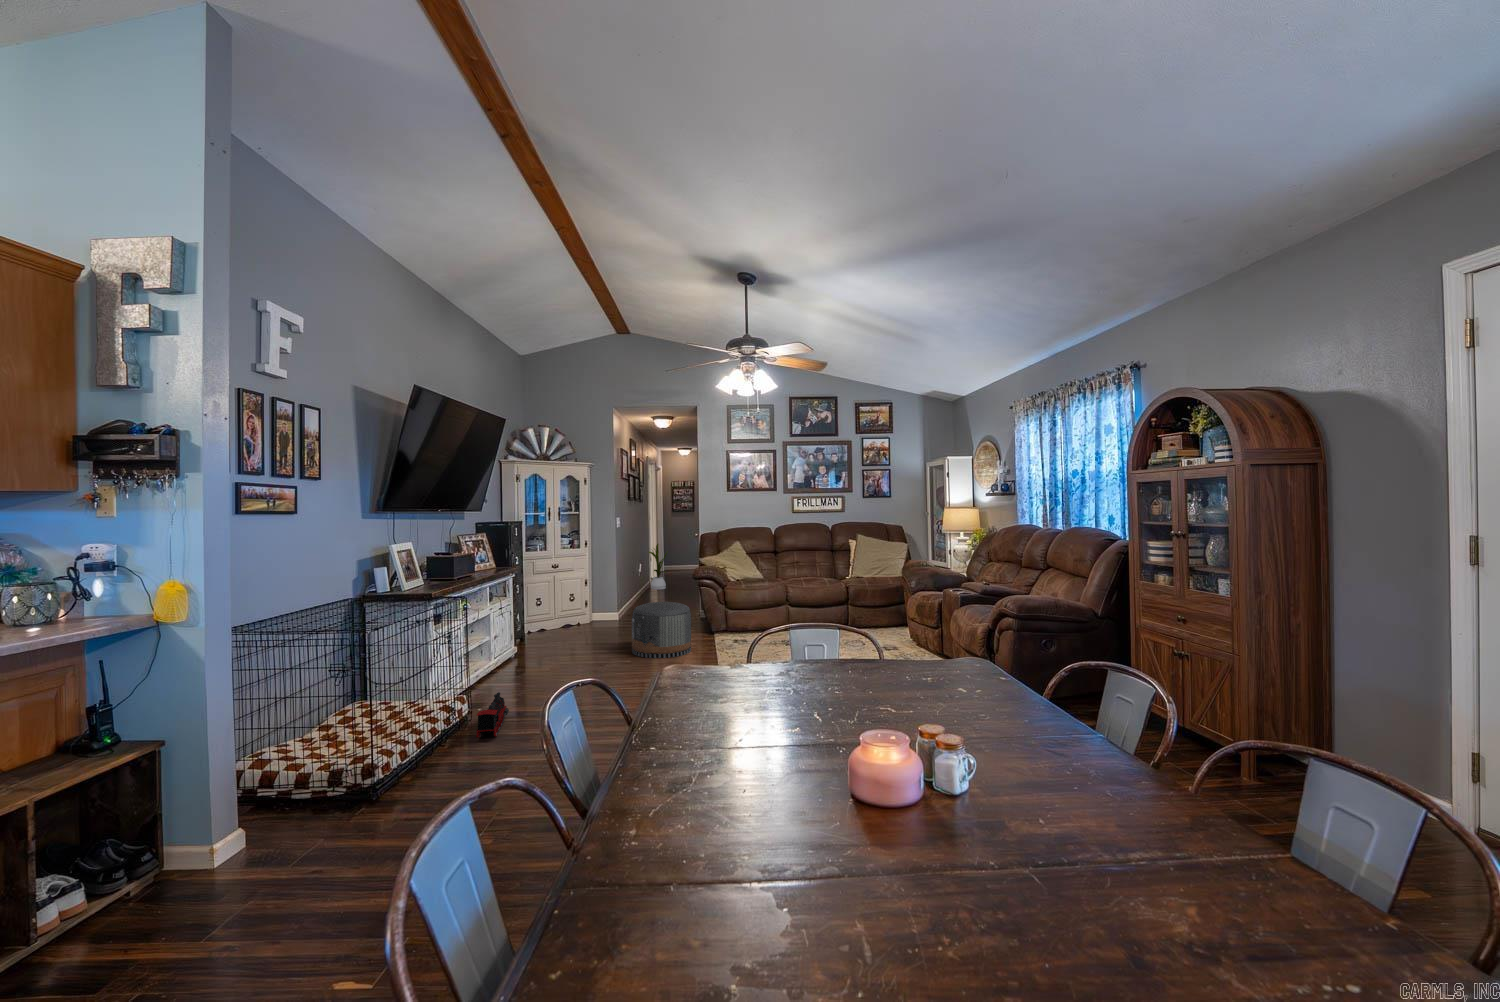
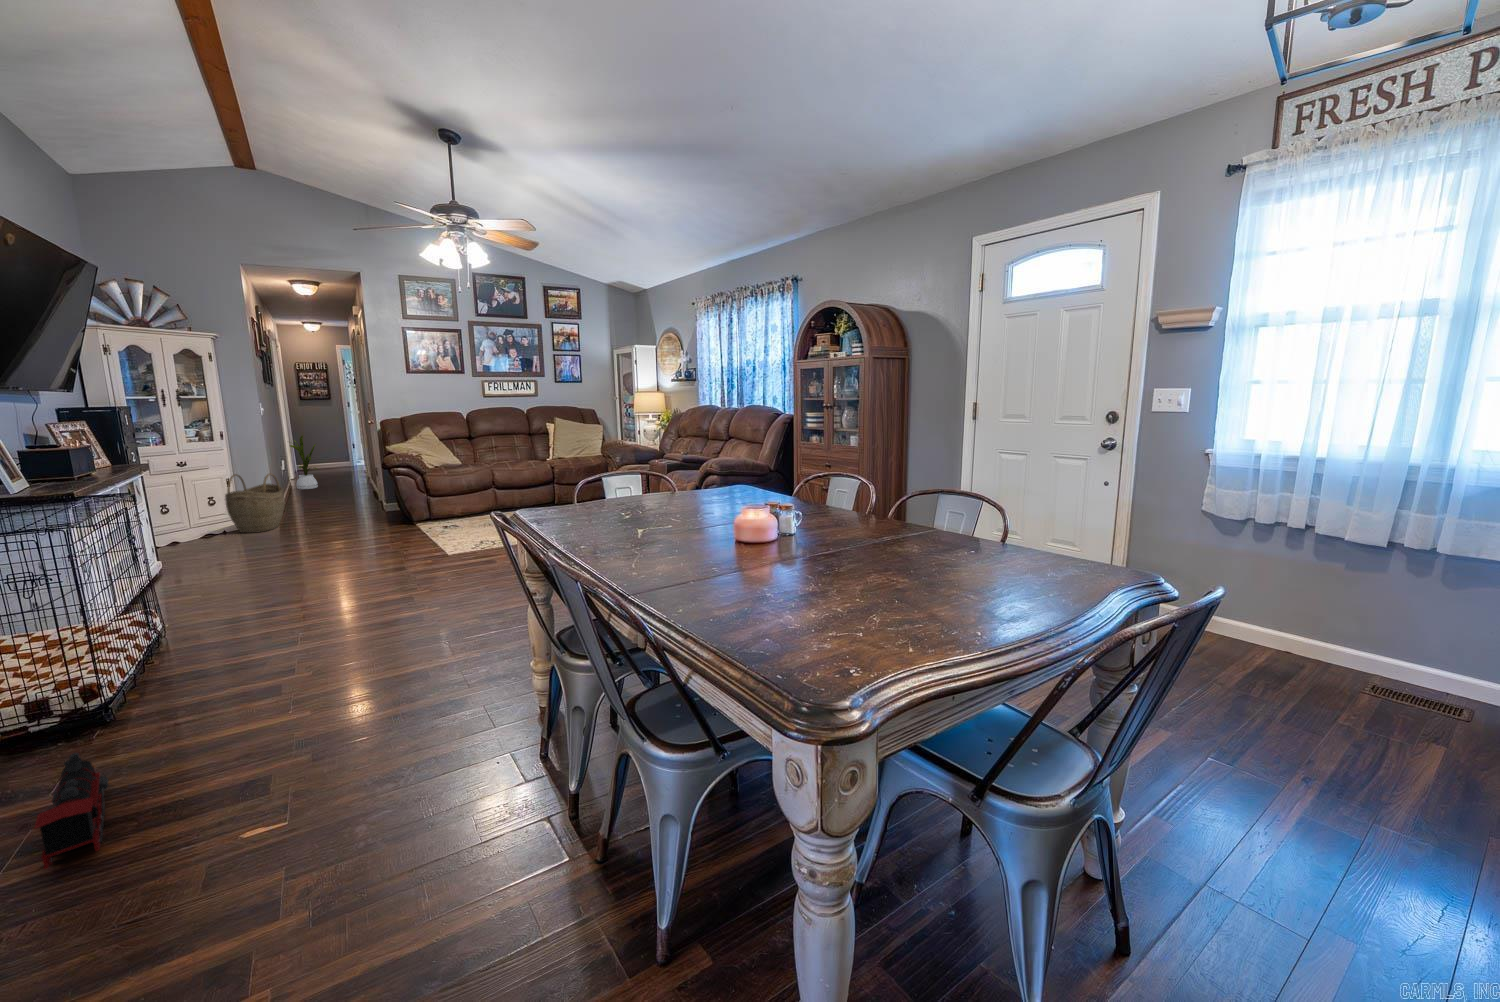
woven basket: none [580,577,621,628] -> present [225,474,285,533]
pouf: present [632,602,691,658] -> none [325,493,403,552]
toy train: present [476,692,509,738] -> present [35,753,109,869]

